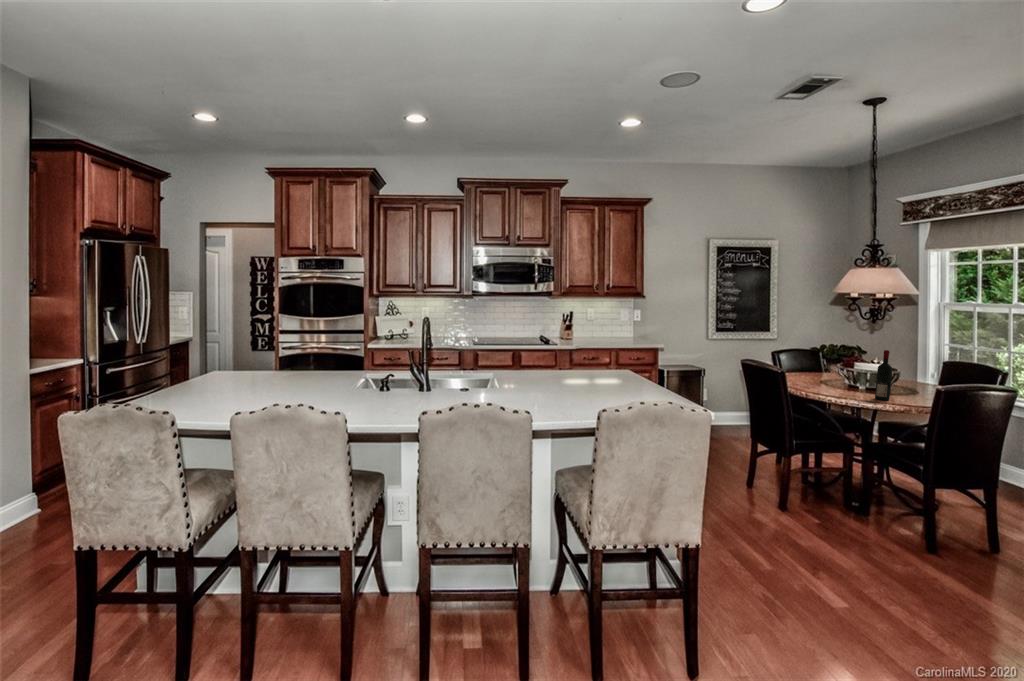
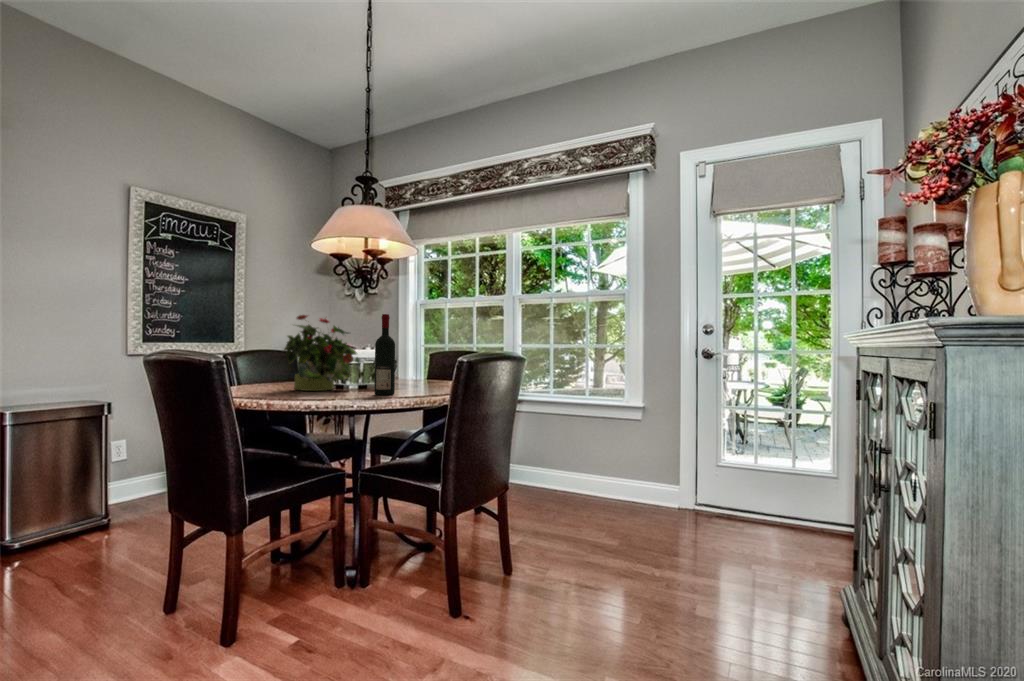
potted plant: none [815,342,867,389] -> present [284,315,361,391]

